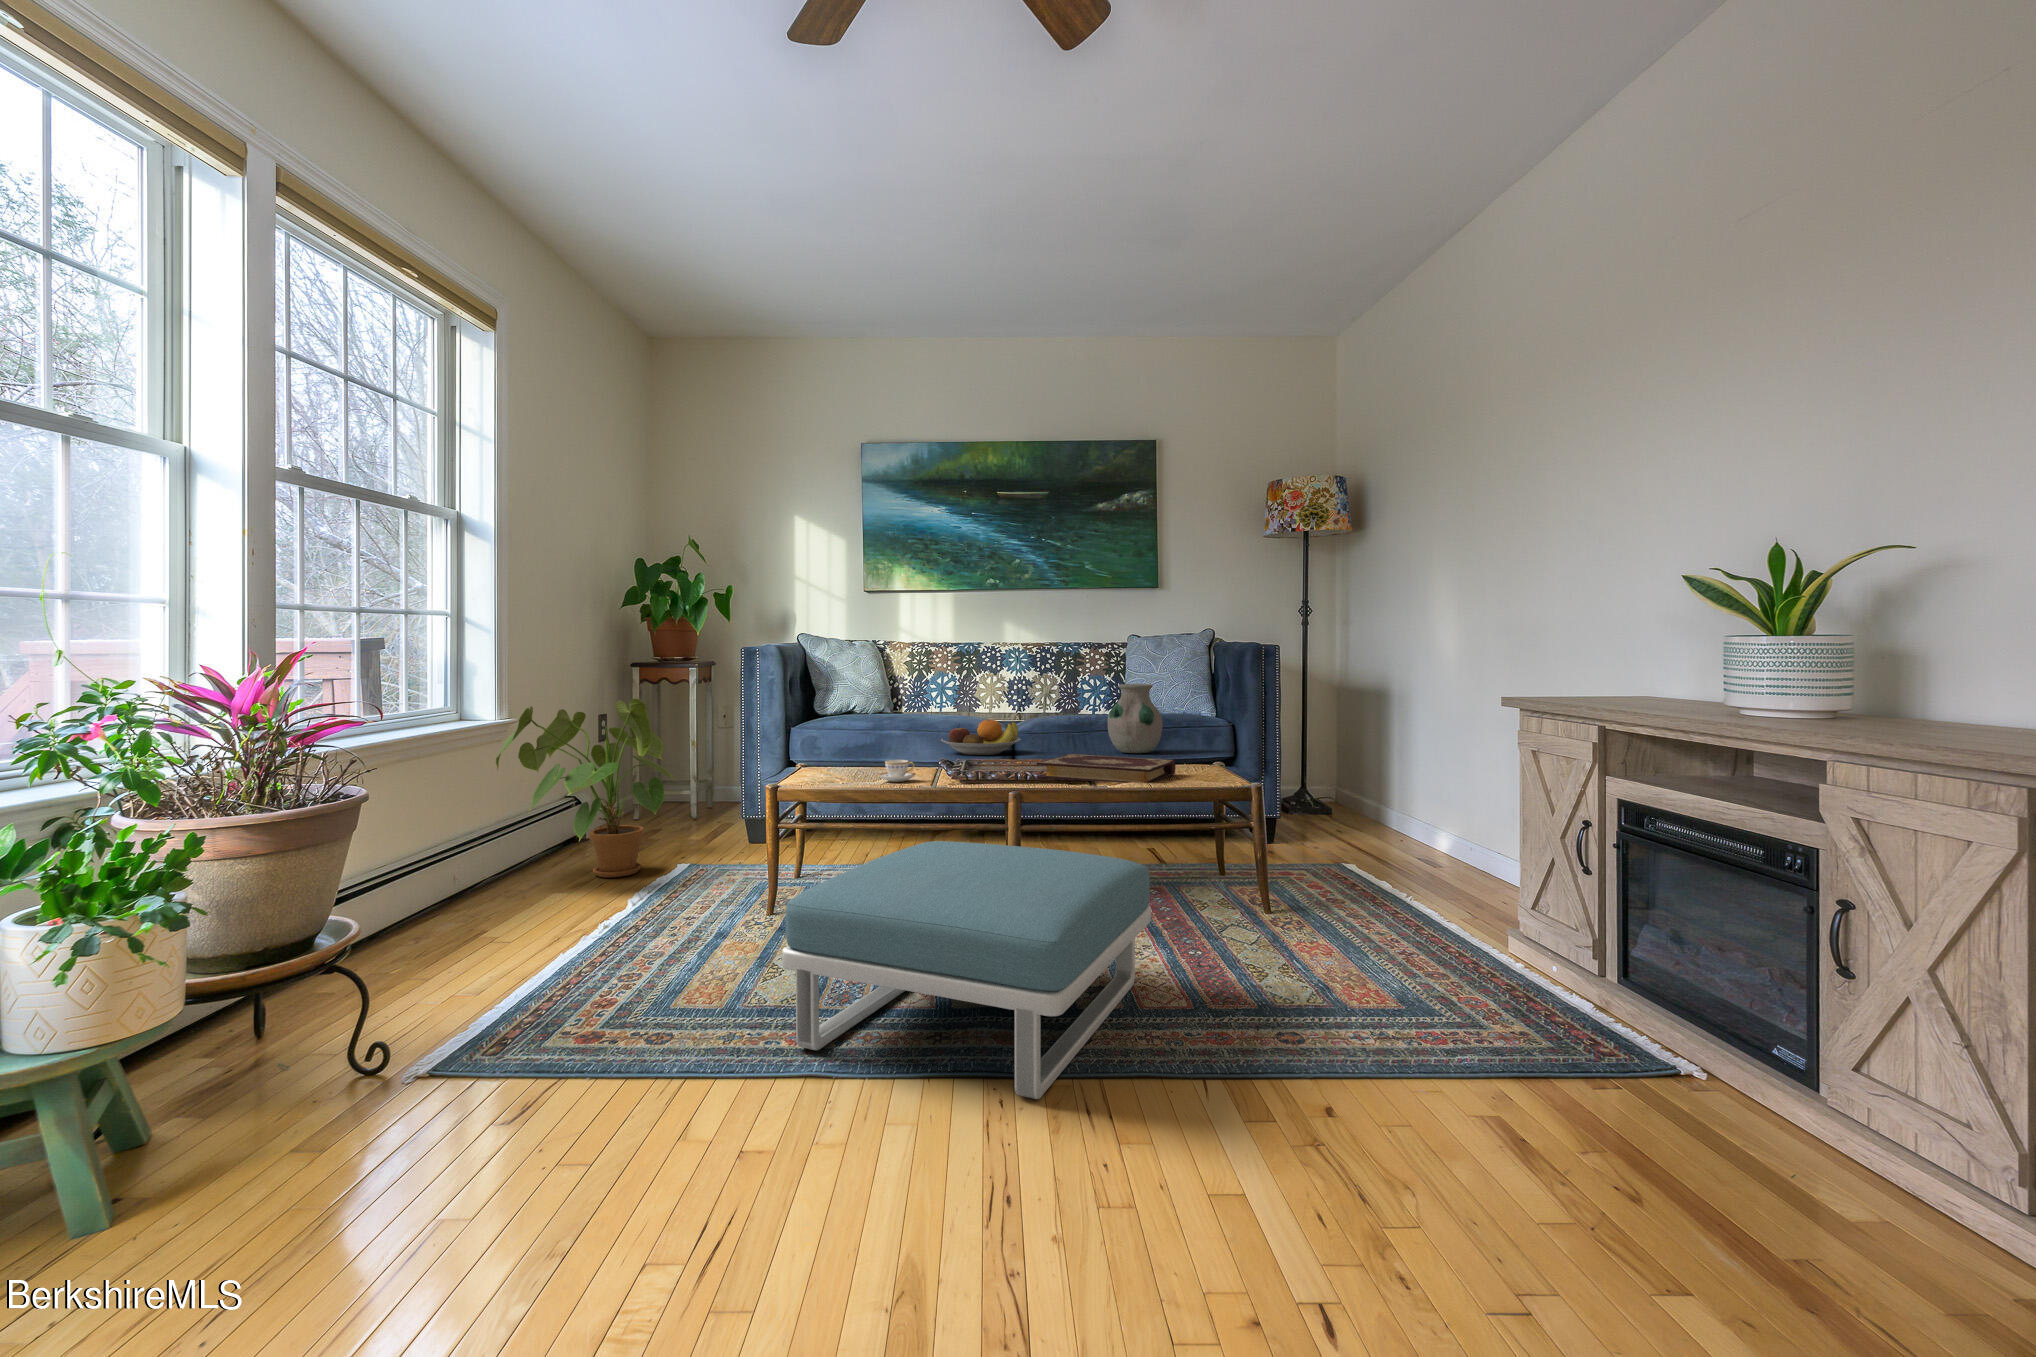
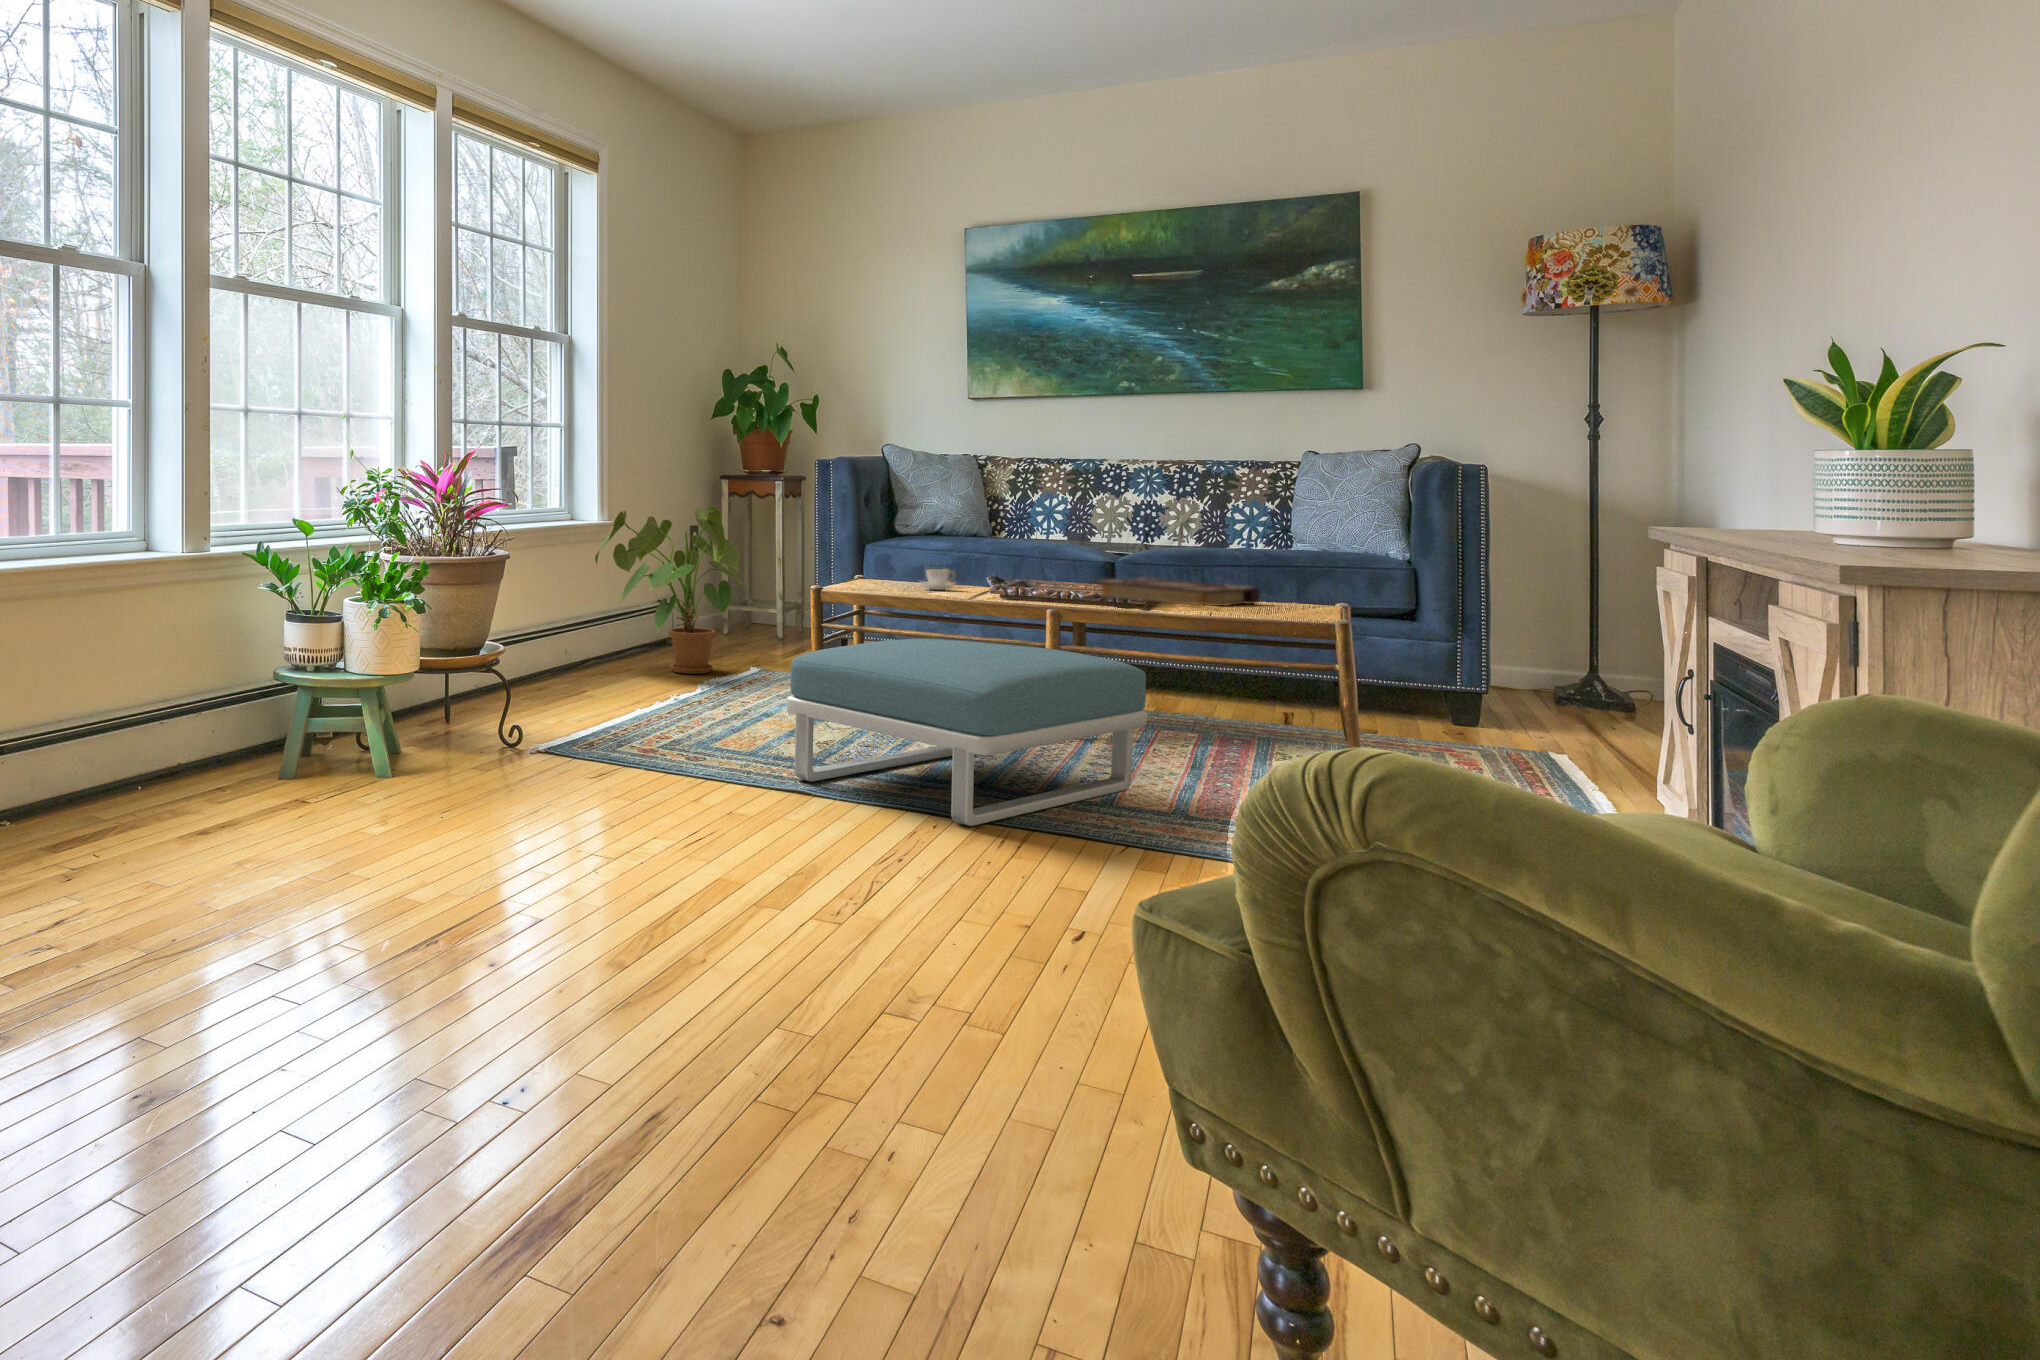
vase: present [1108,684,1163,753] -> none [1238,509,1313,594]
fruit bowl: present [941,719,1021,755] -> none [1029,546,1126,586]

